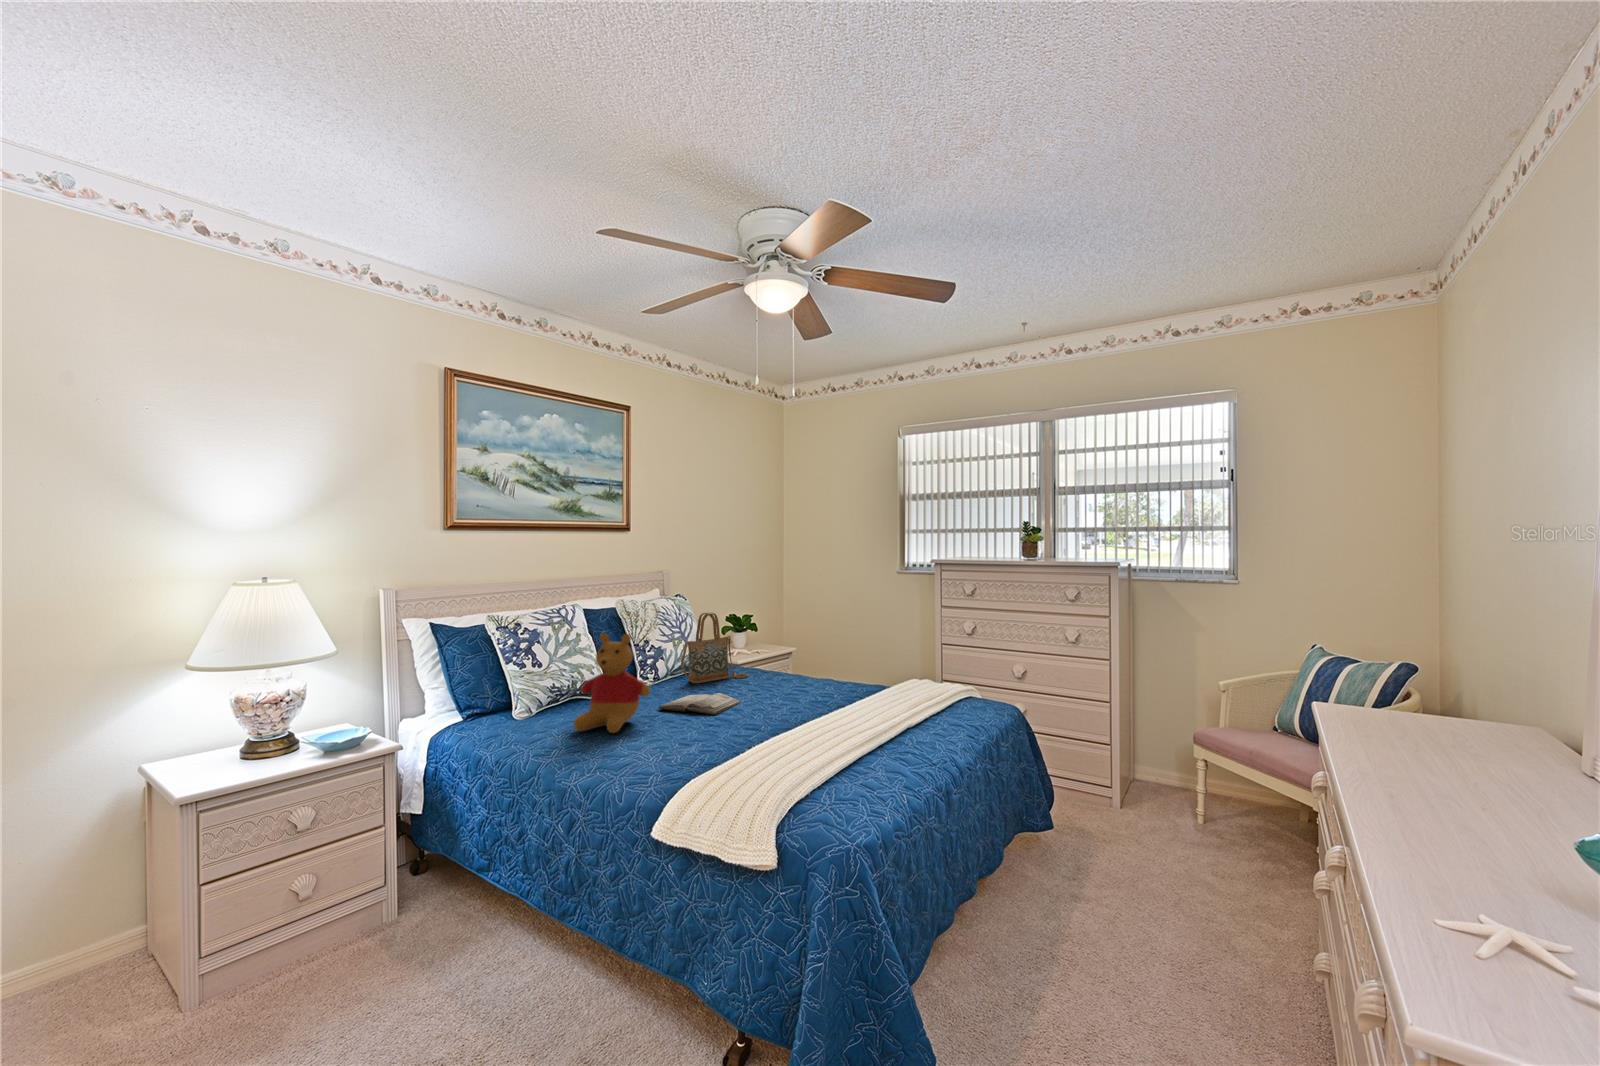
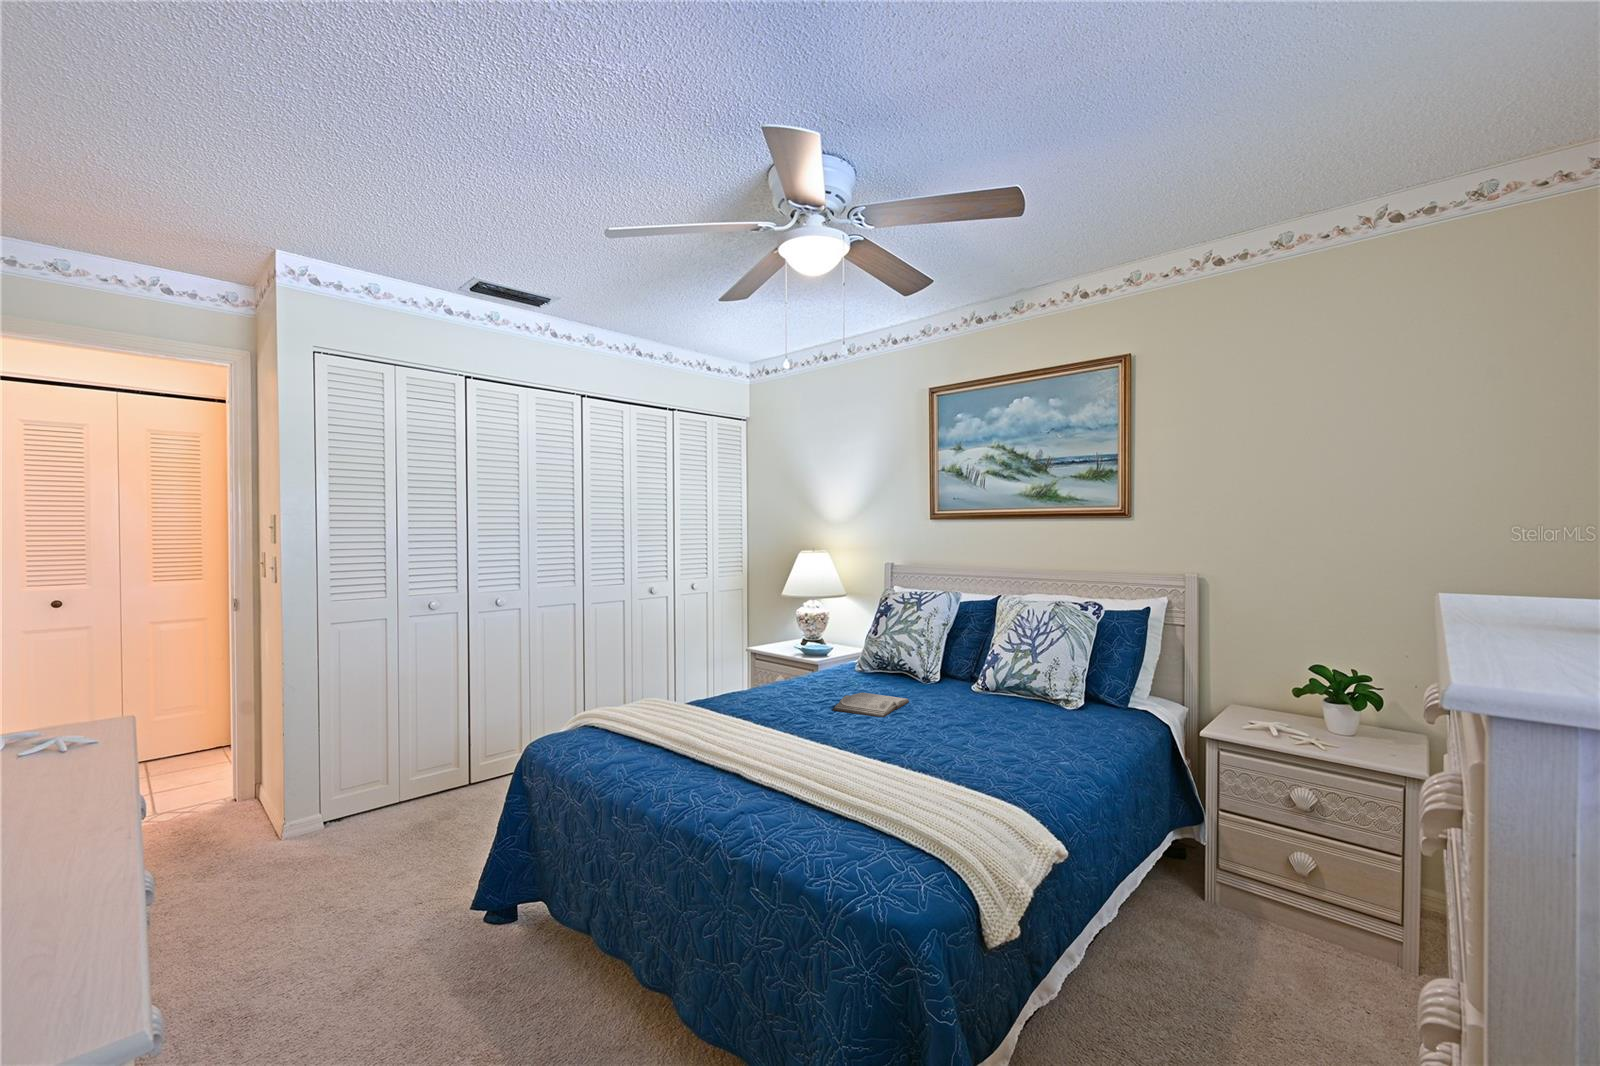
handbag: present [681,613,748,683] -> none [975,624,1047,720]
stuffed bear: present [573,633,650,733] -> none [785,611,839,690]

